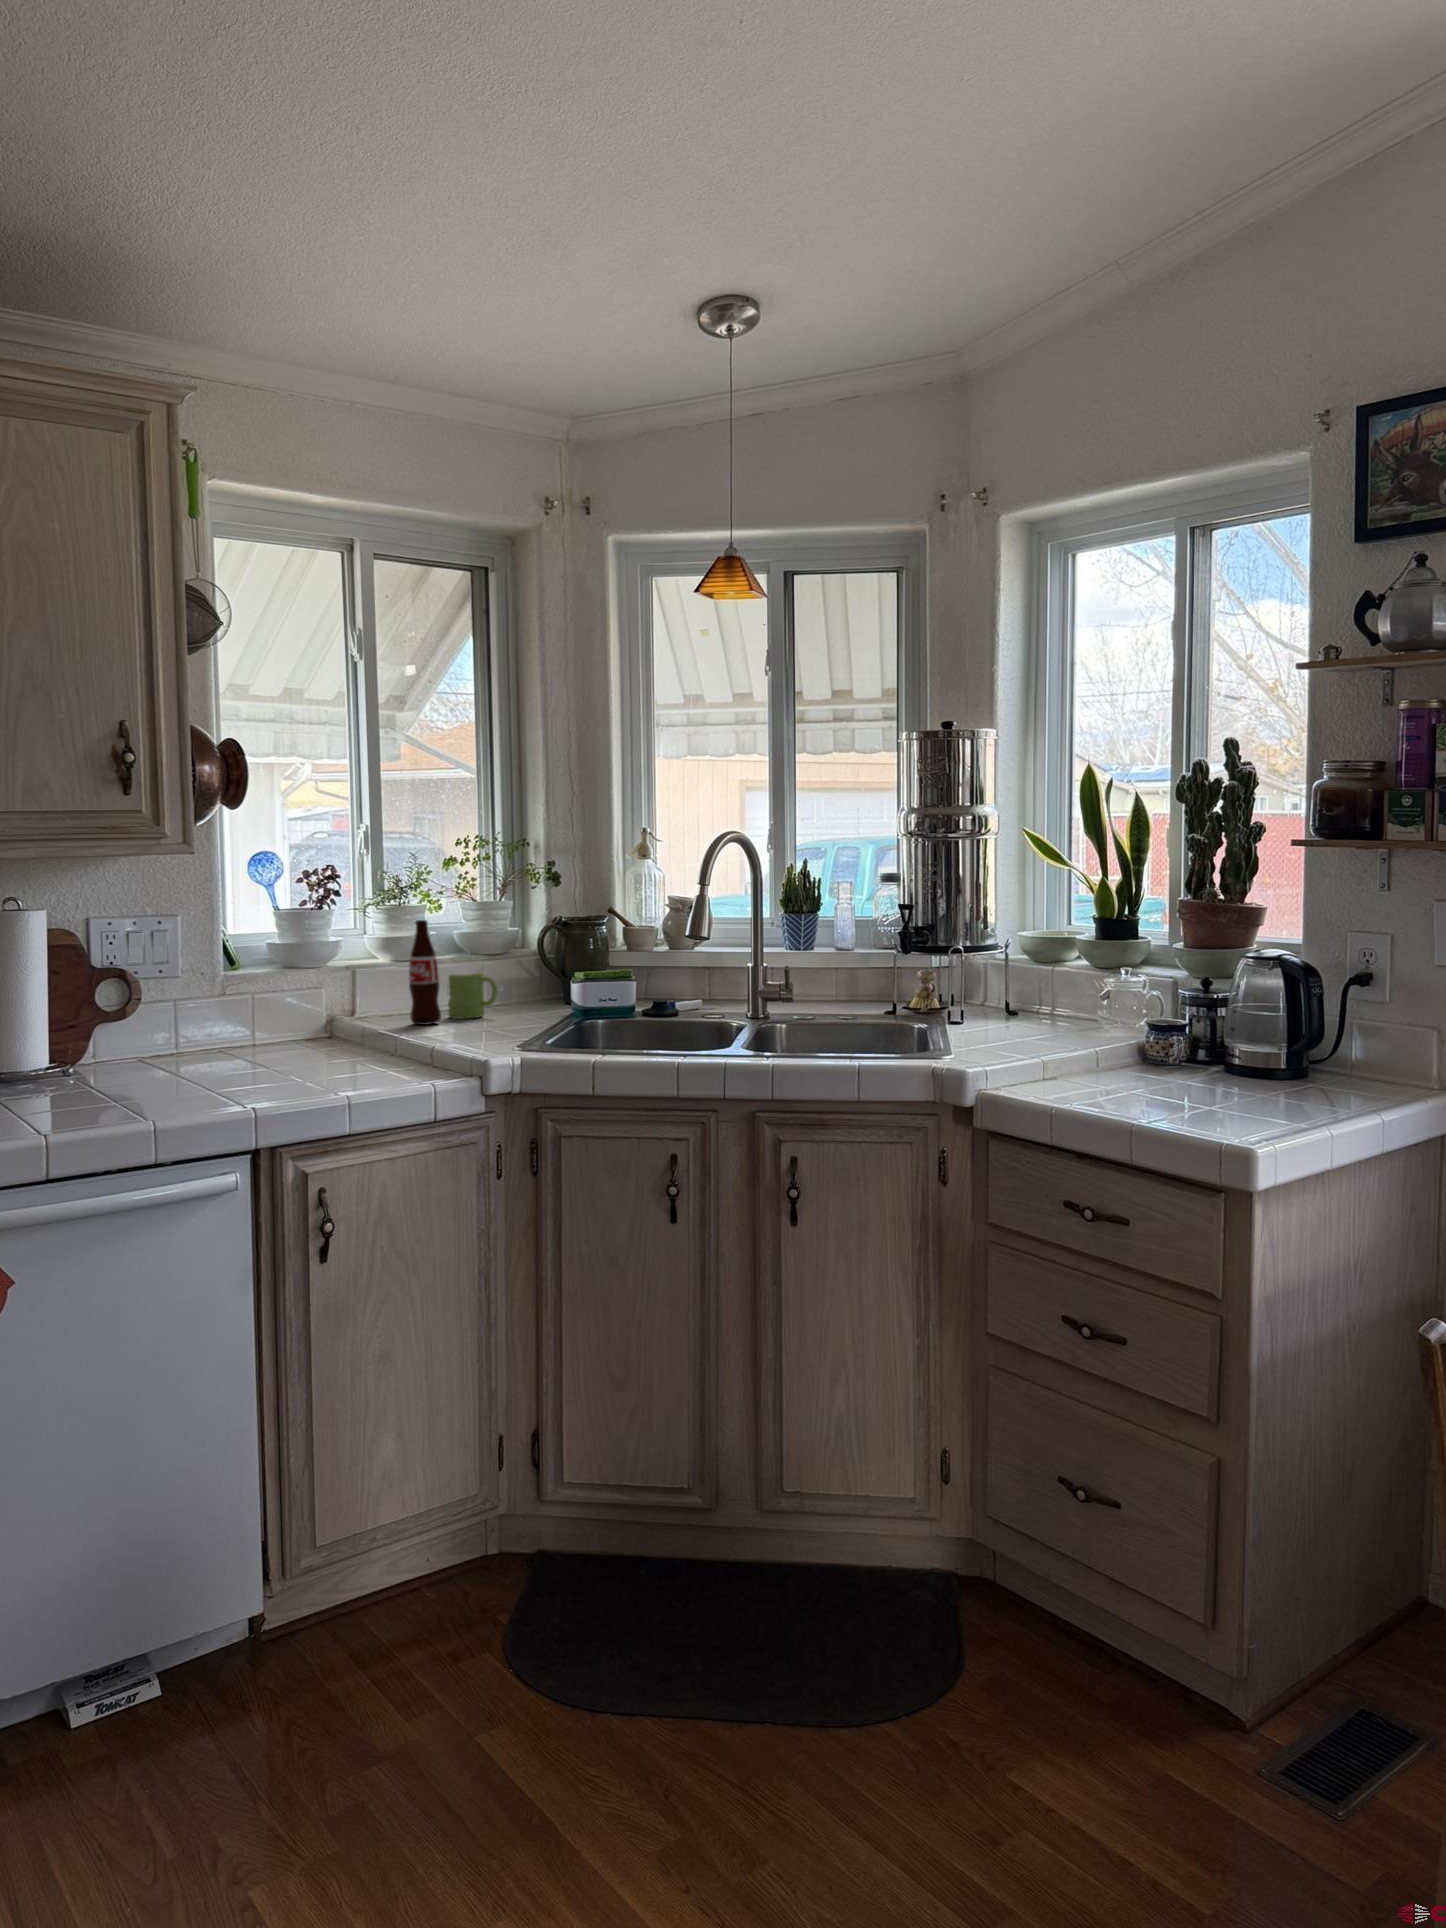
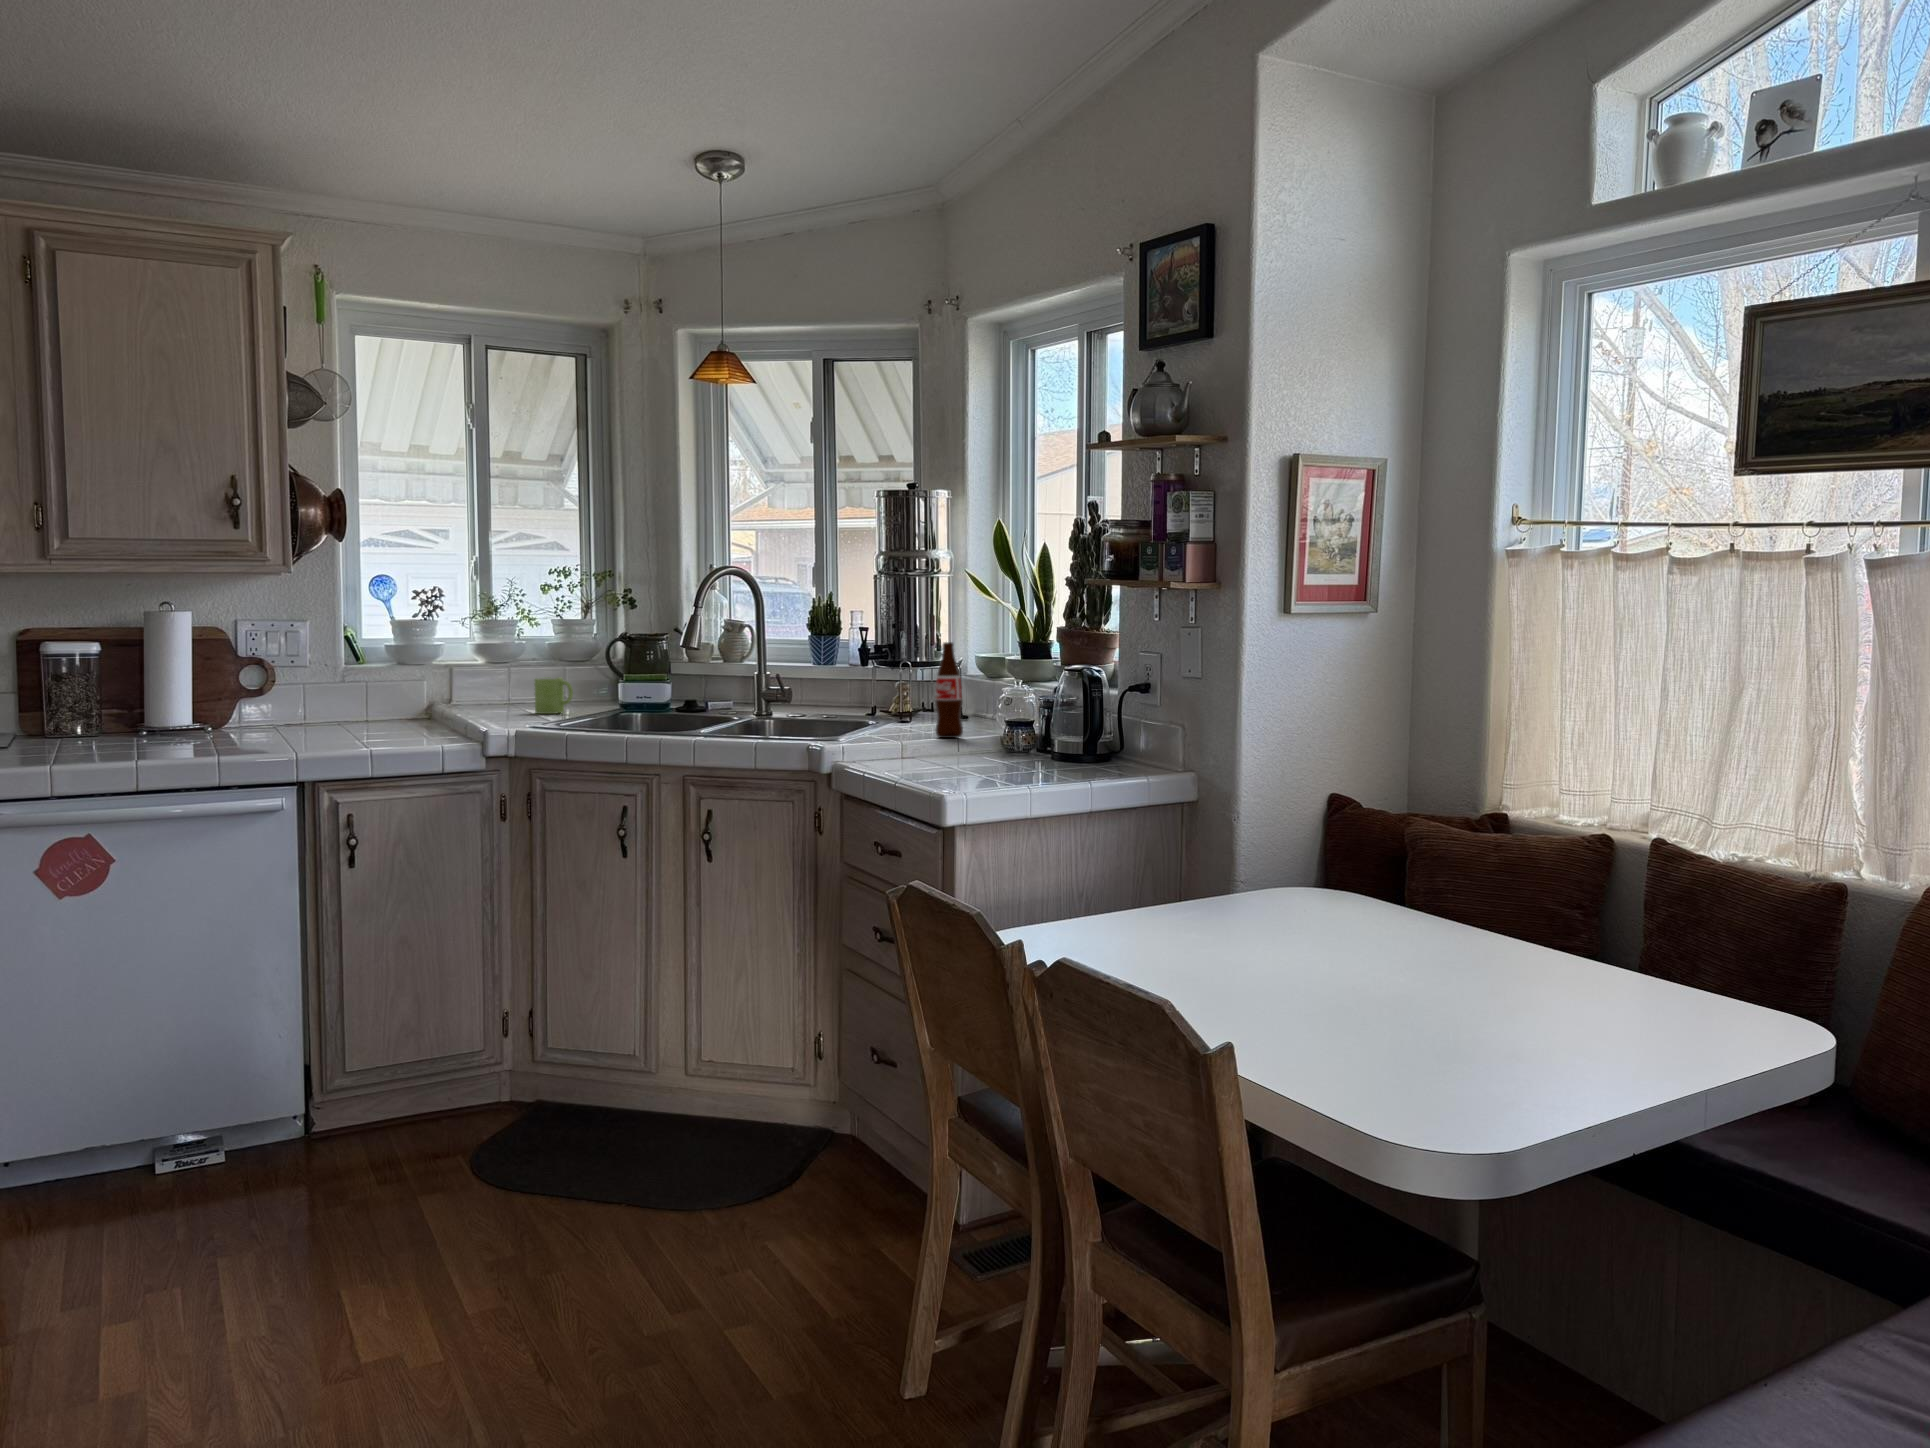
bottle: present [409,920,441,1025] -> present [935,642,963,738]

